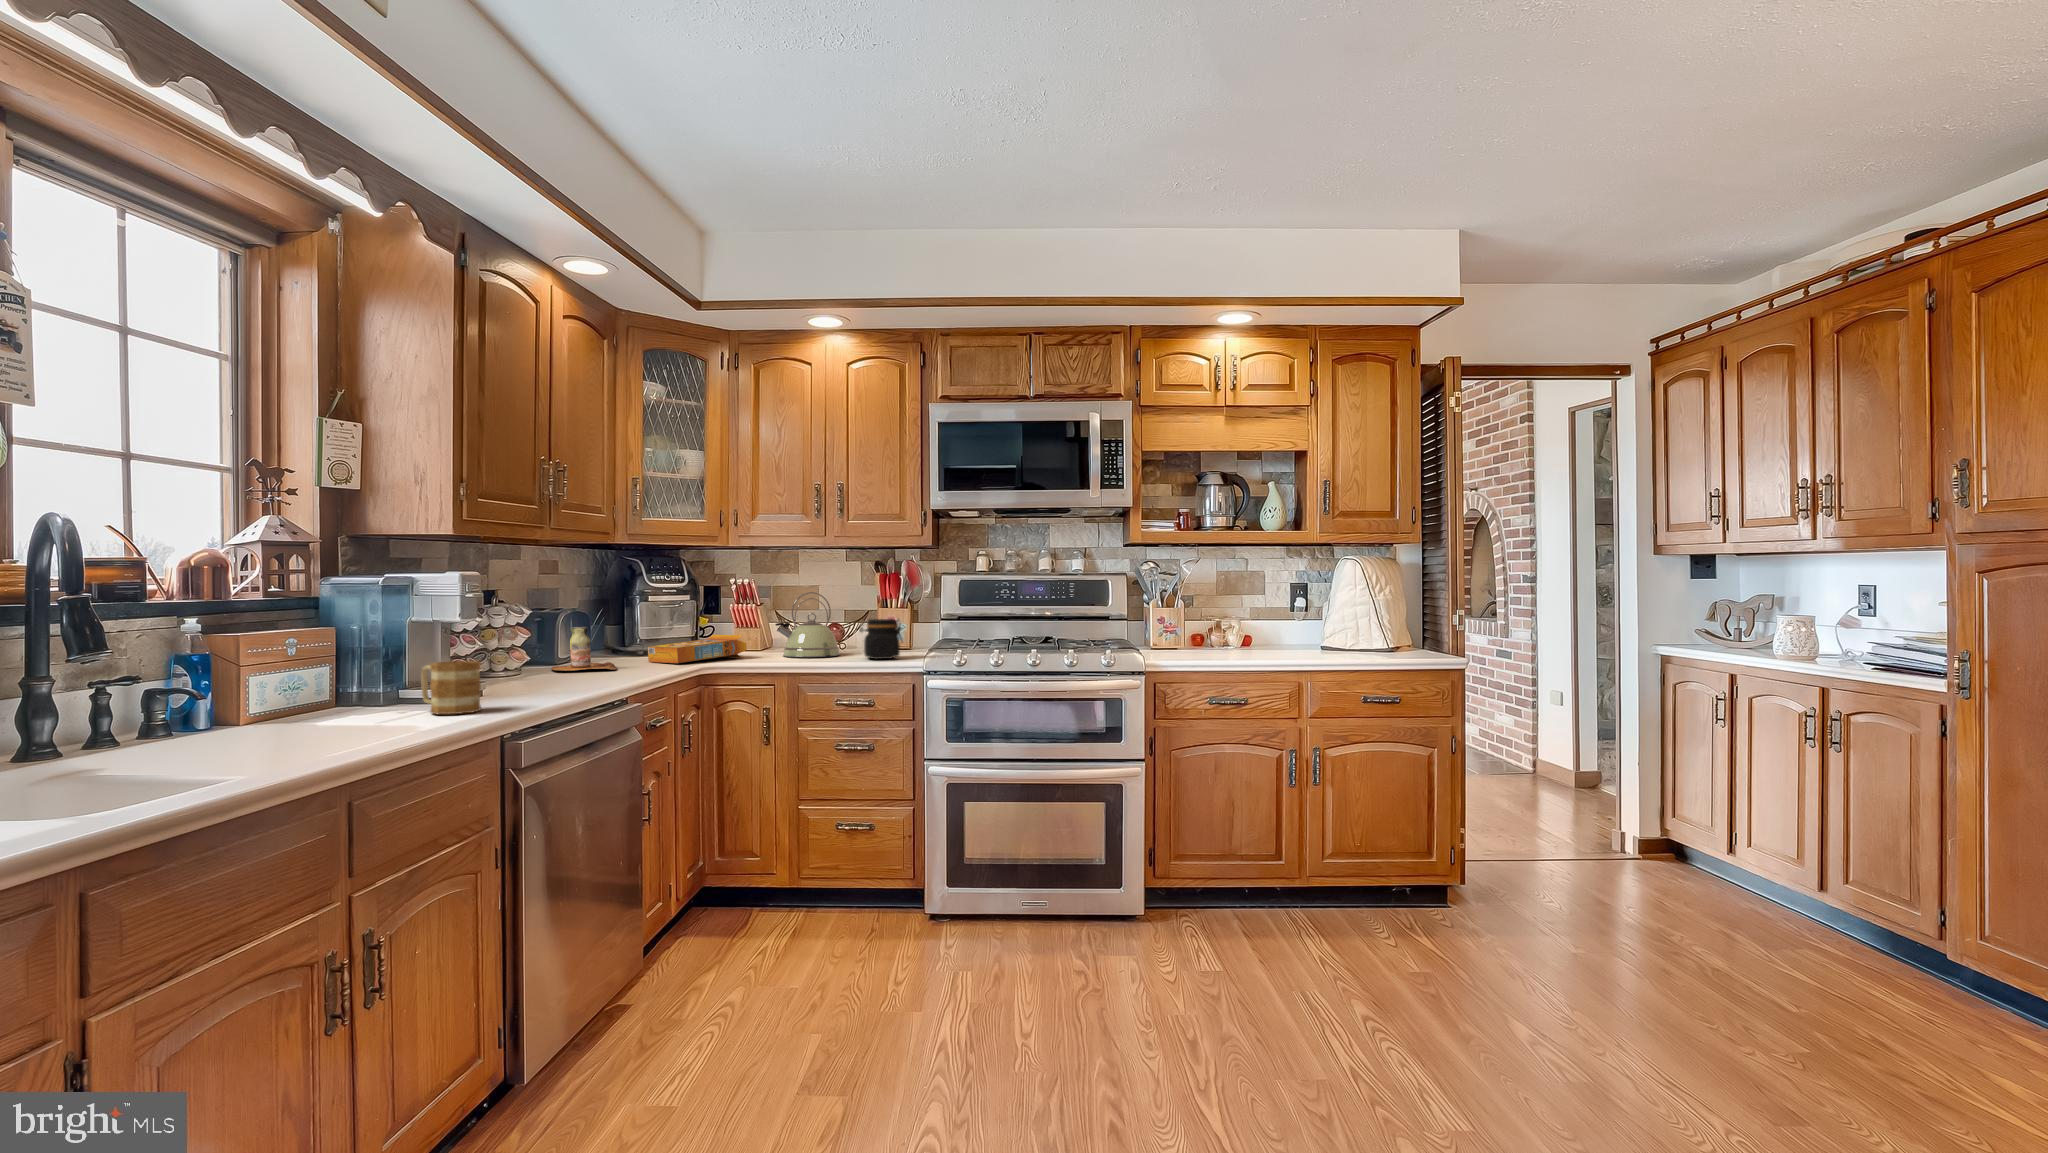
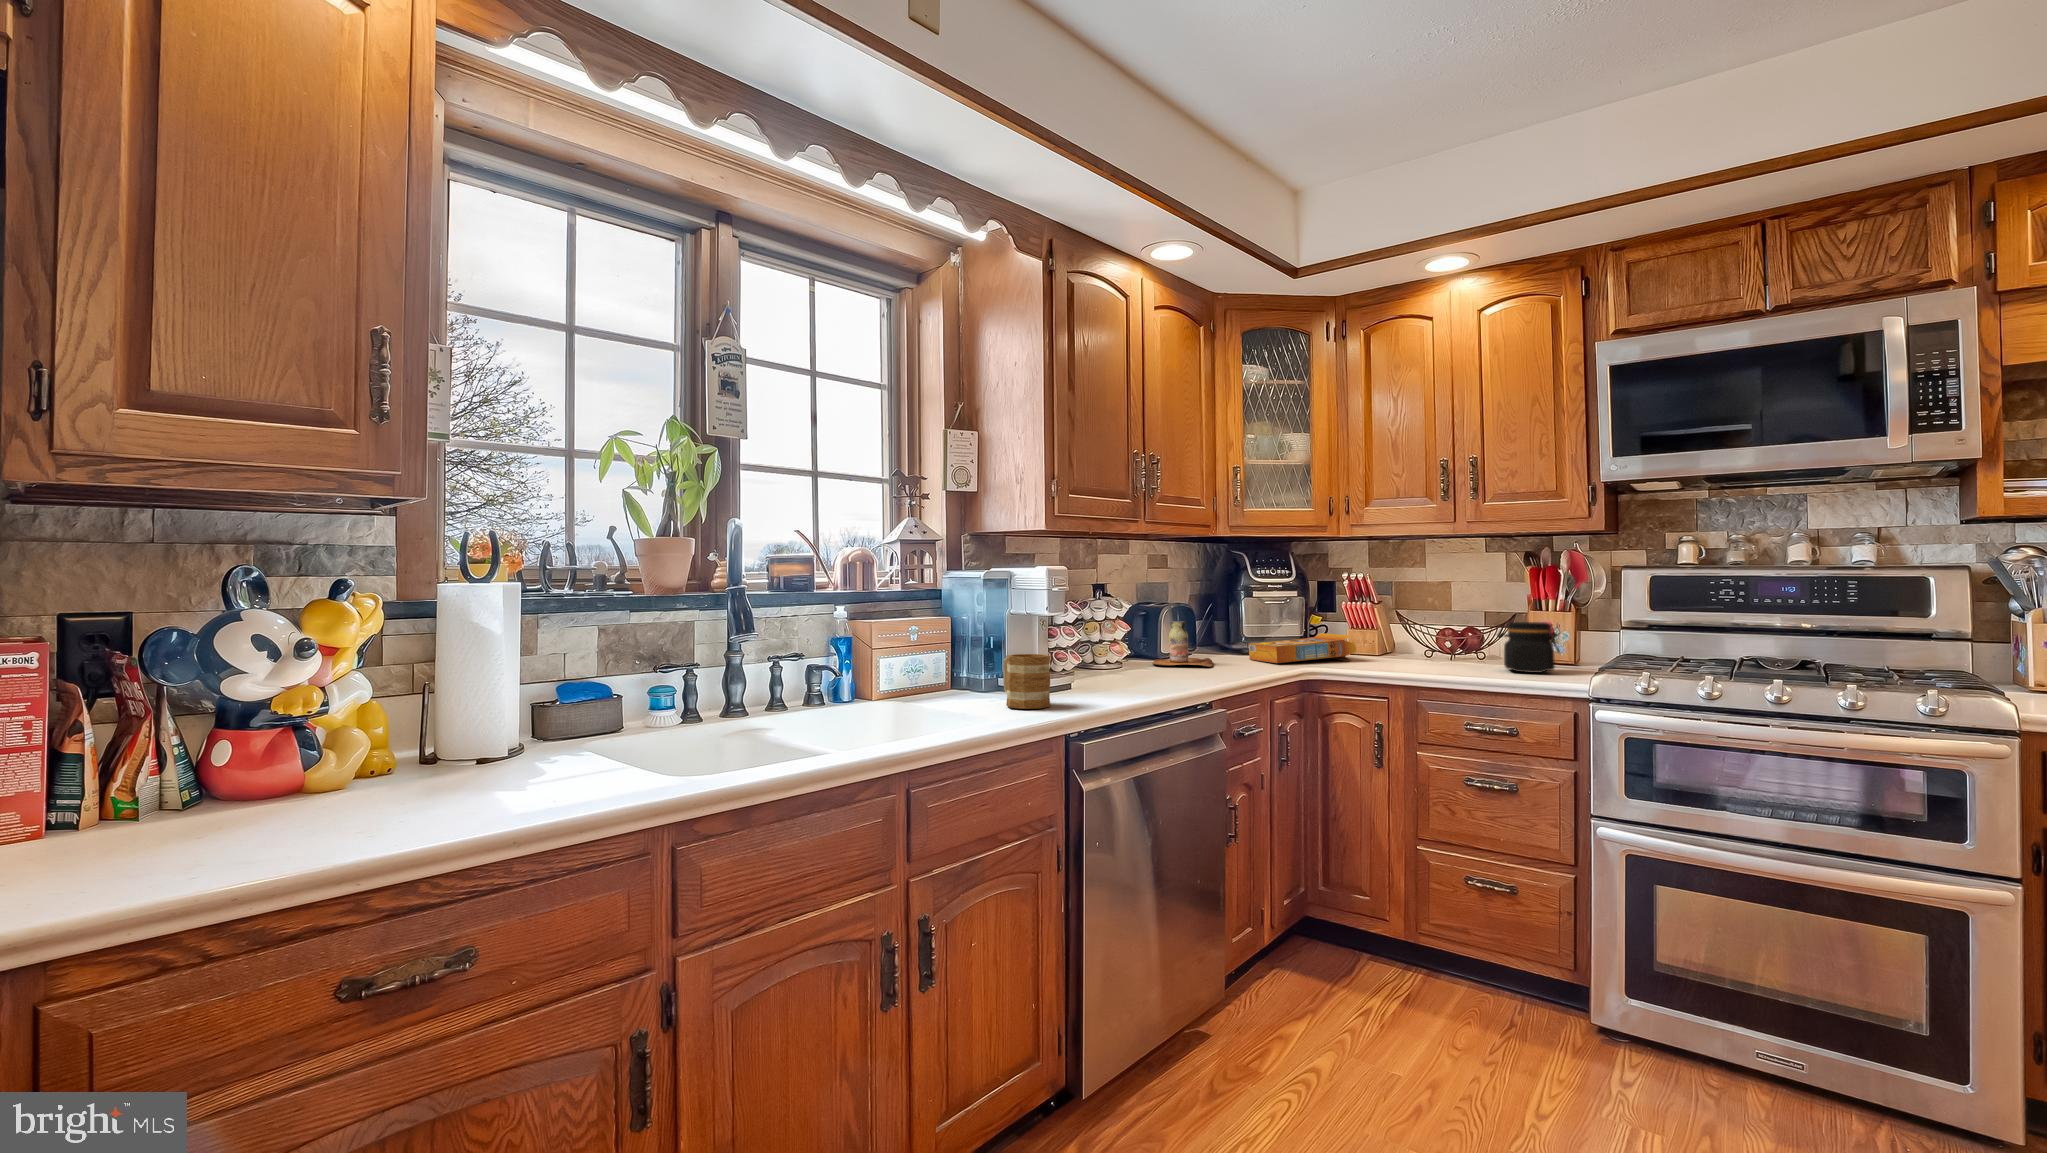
kettle: present [775,592,840,657] -> none [1390,588,1472,664]

